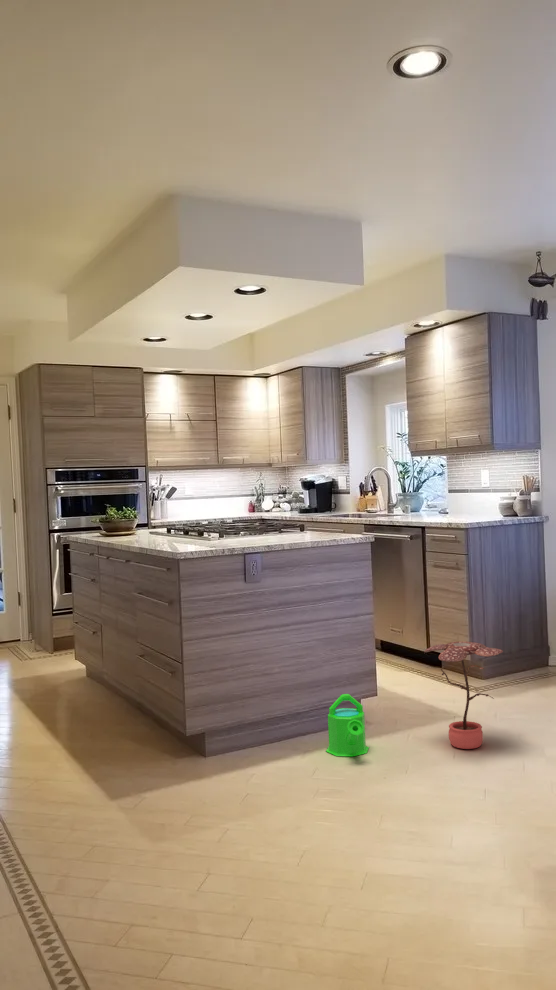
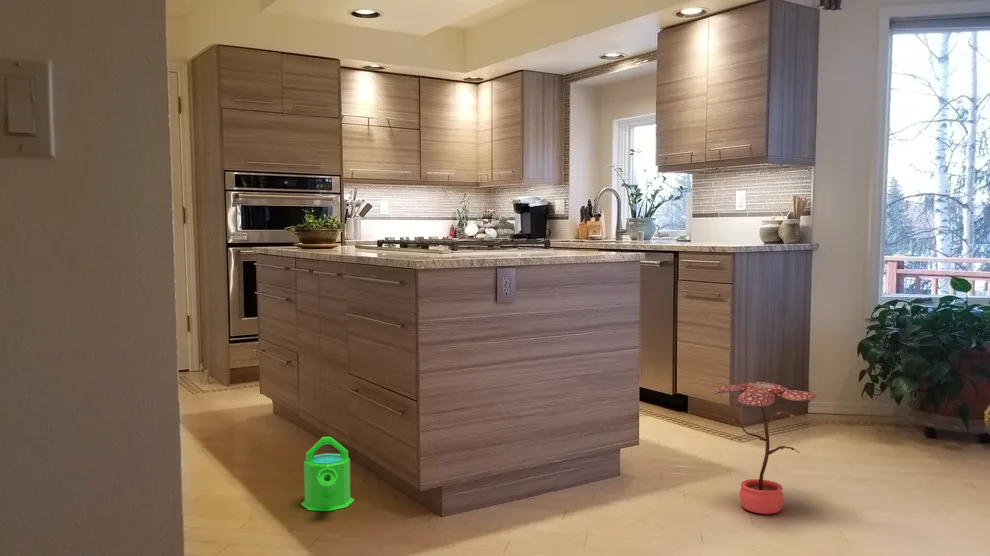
watering can: present [326,694,369,757] -> present [301,436,354,511]

